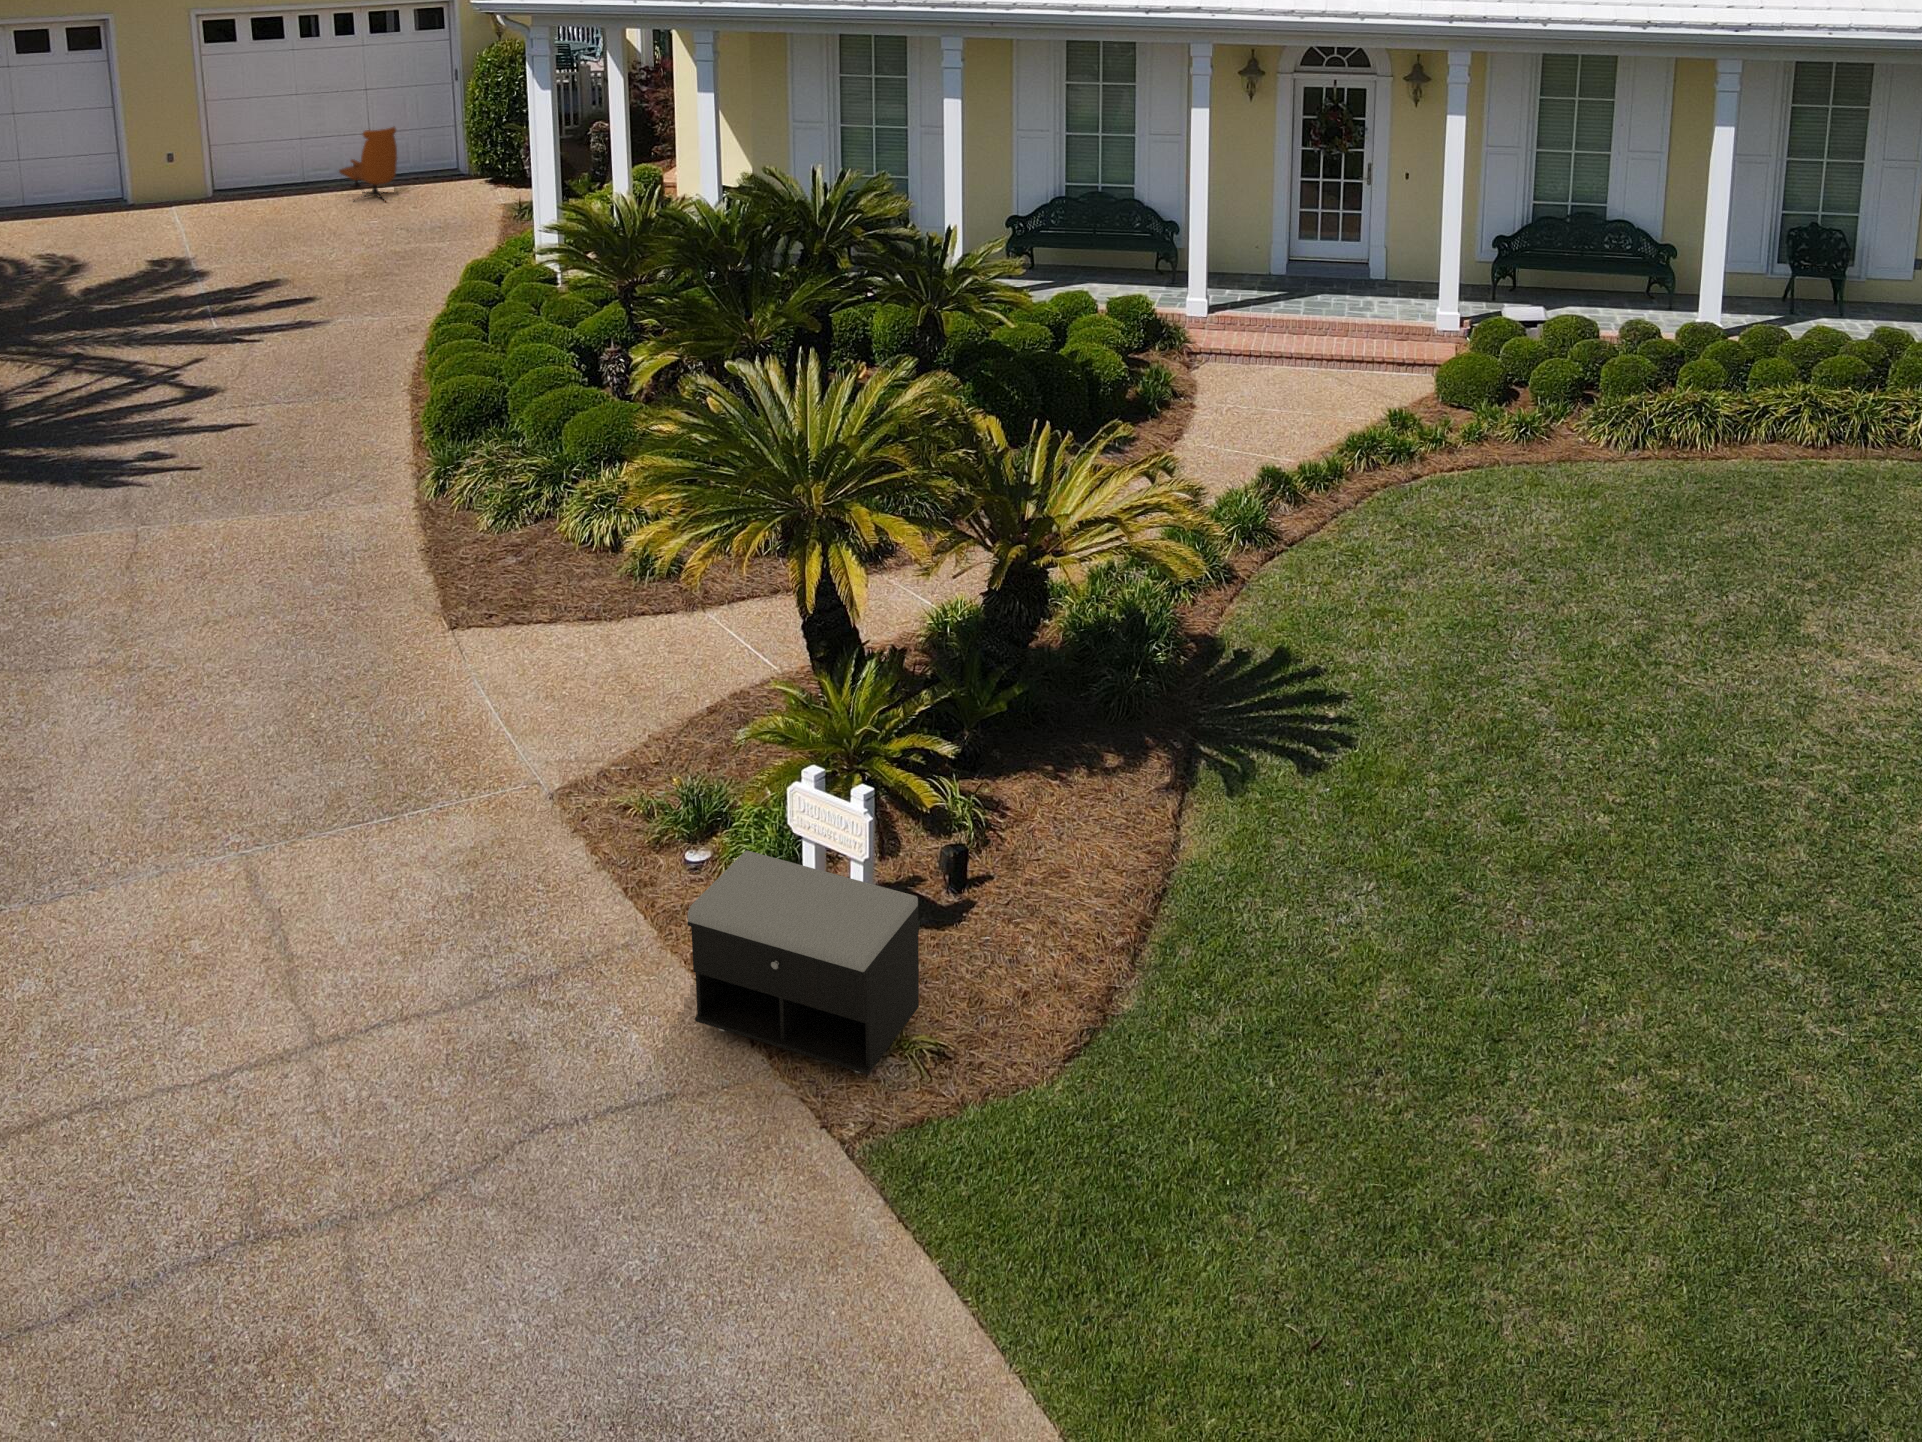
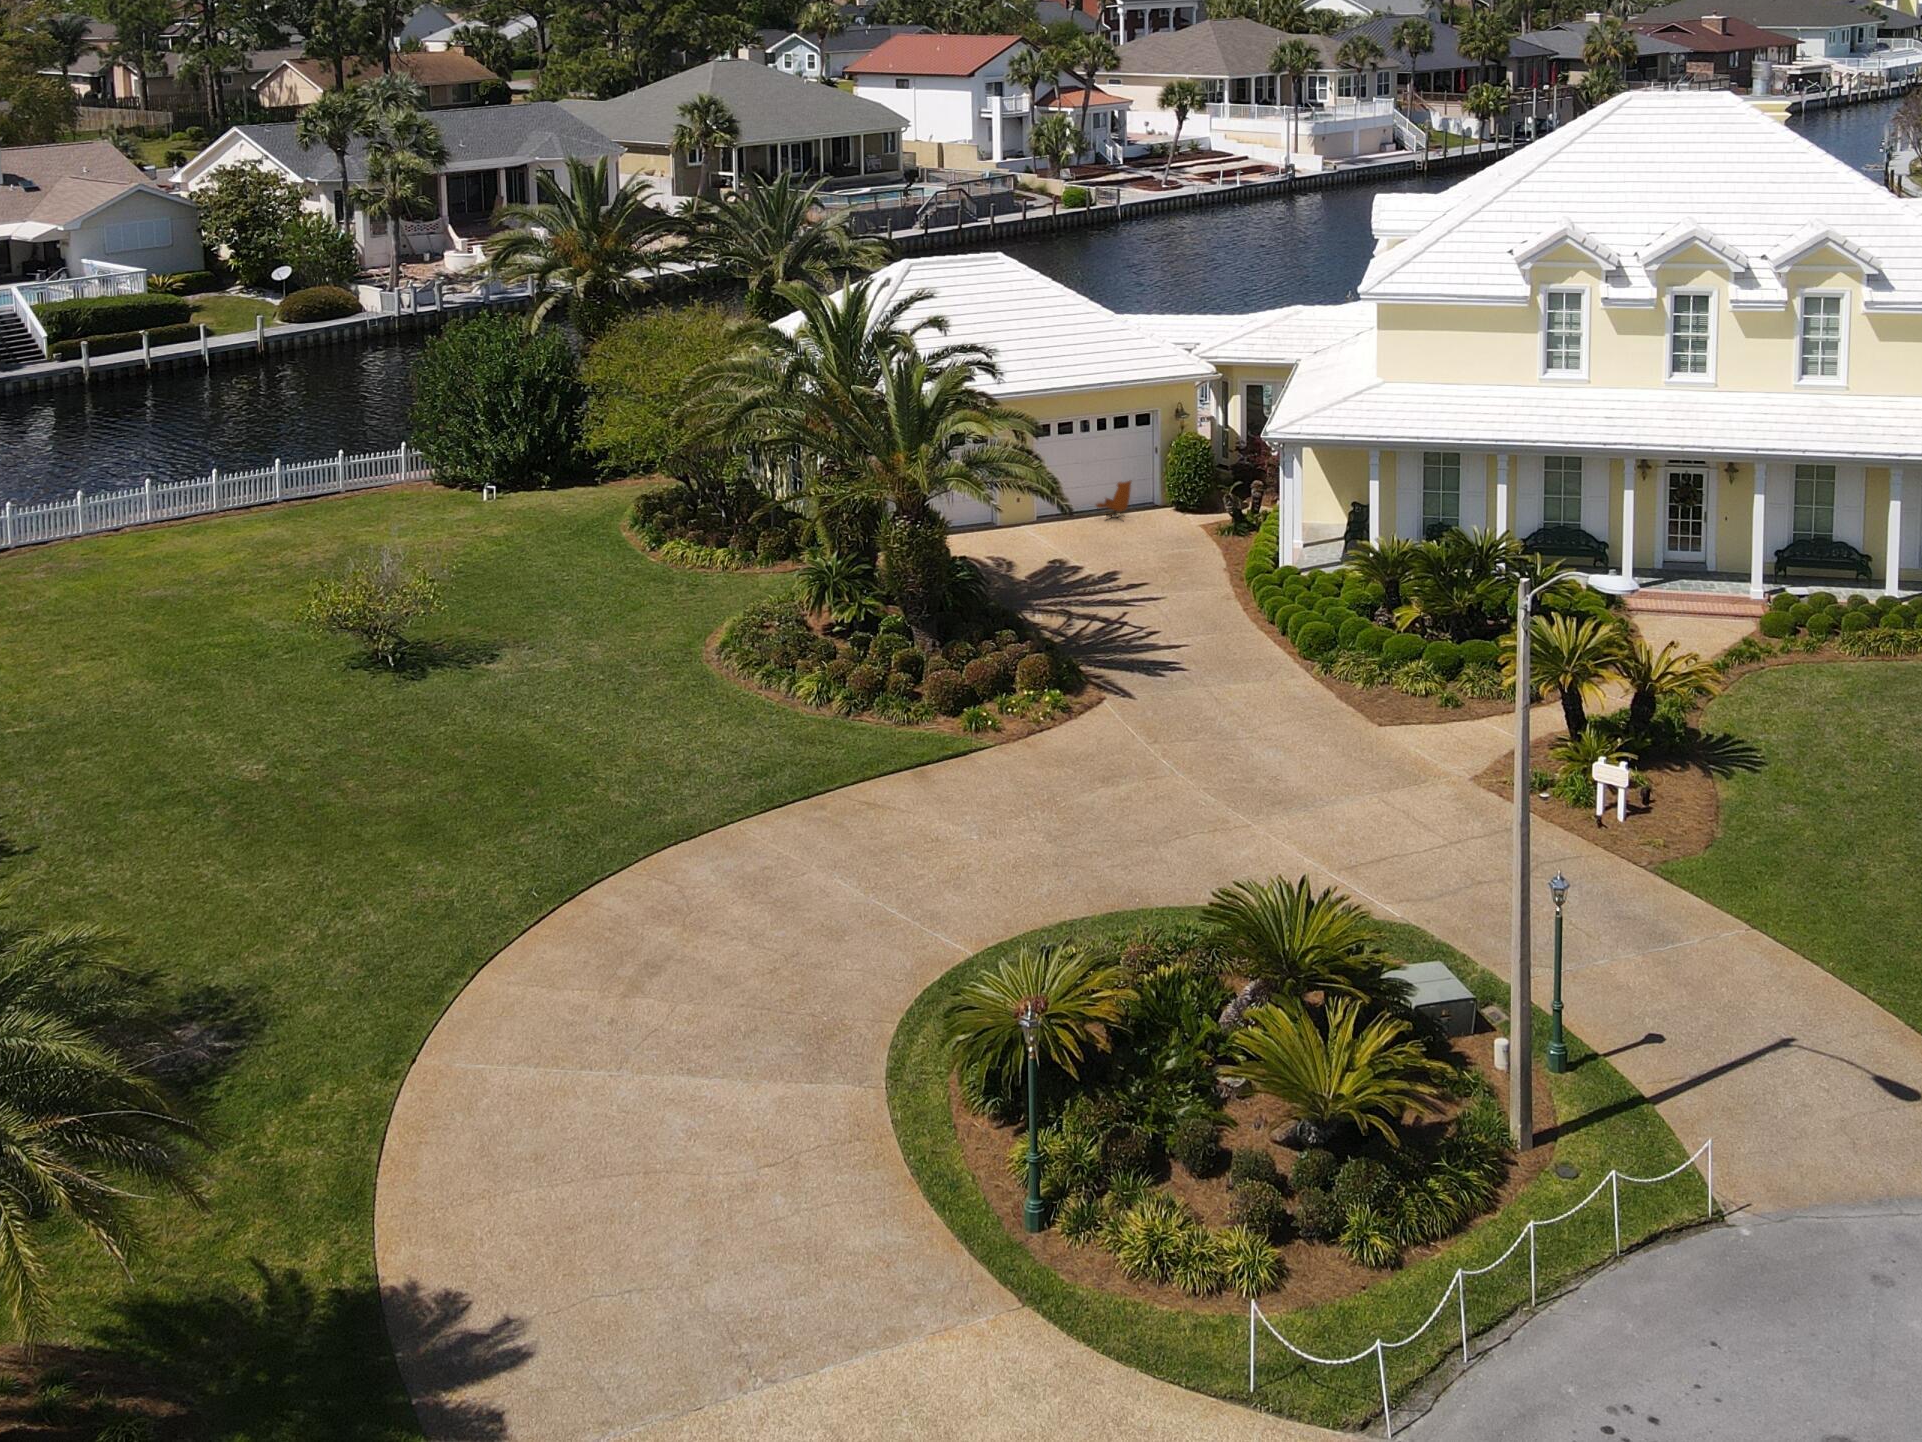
storage bench: present [687,851,919,1075] -> none [1566,776,1642,845]

